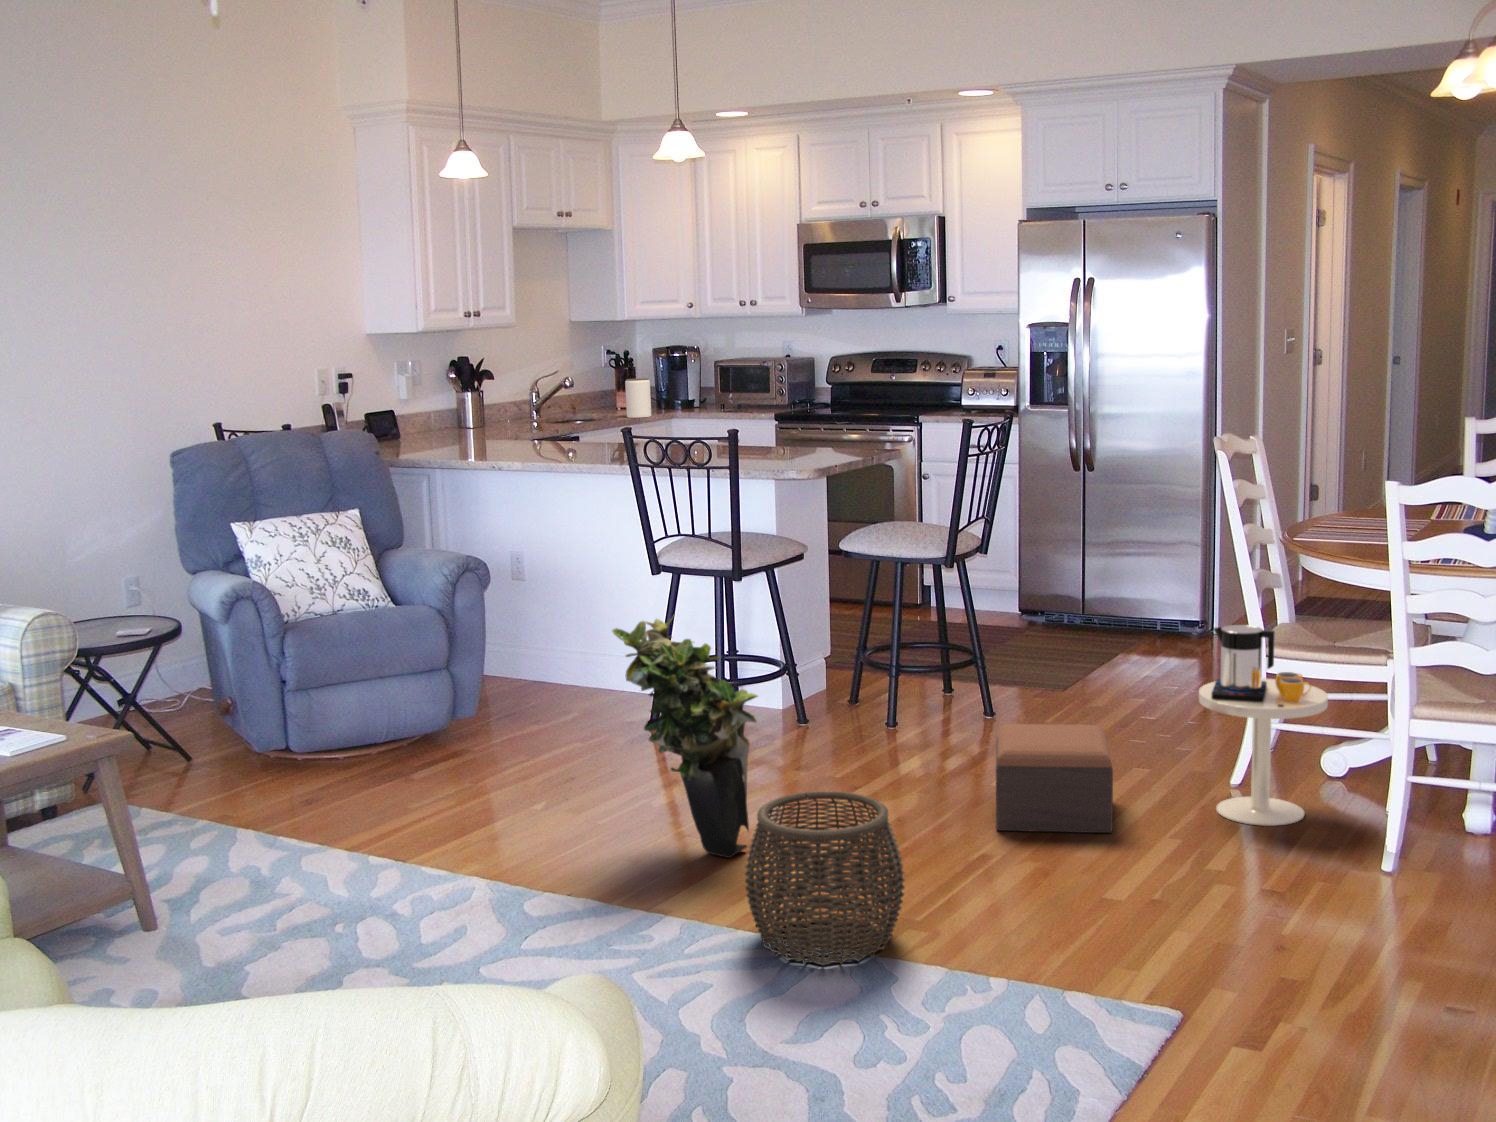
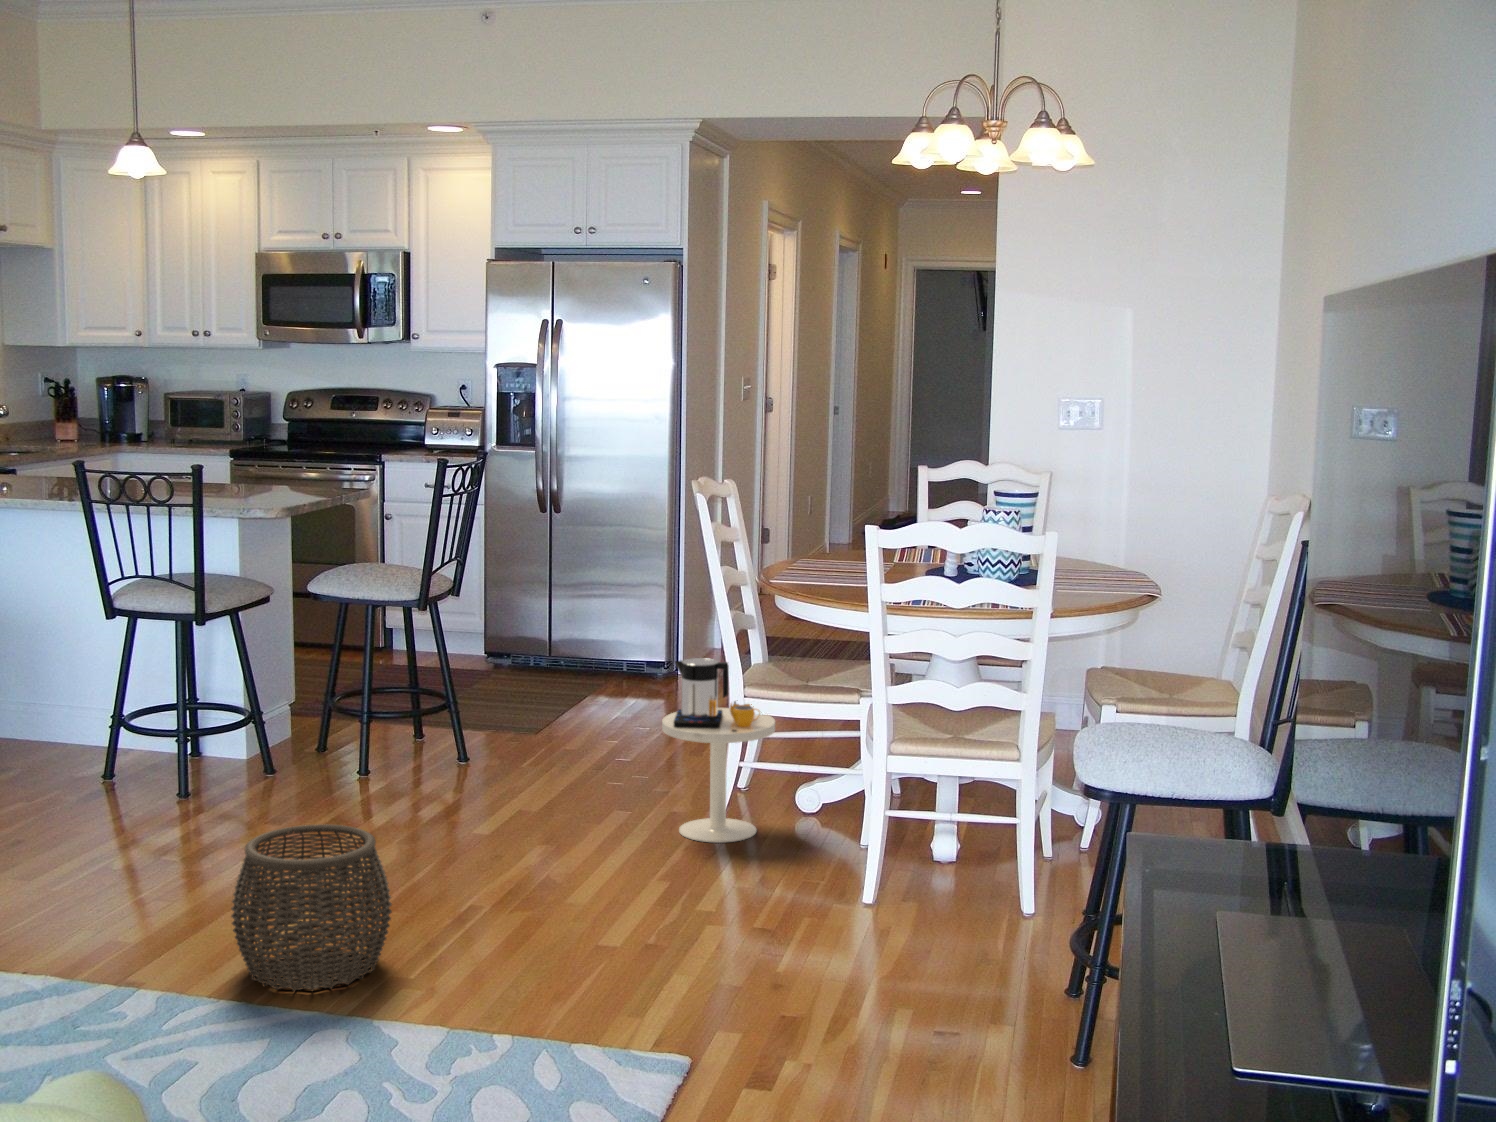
jar: present [625,378,651,418] -> none [55,408,86,451]
potted plant: present [612,619,758,858] -> none [78,657,237,903]
footstool: present [996,724,1113,833] -> none [473,757,585,862]

